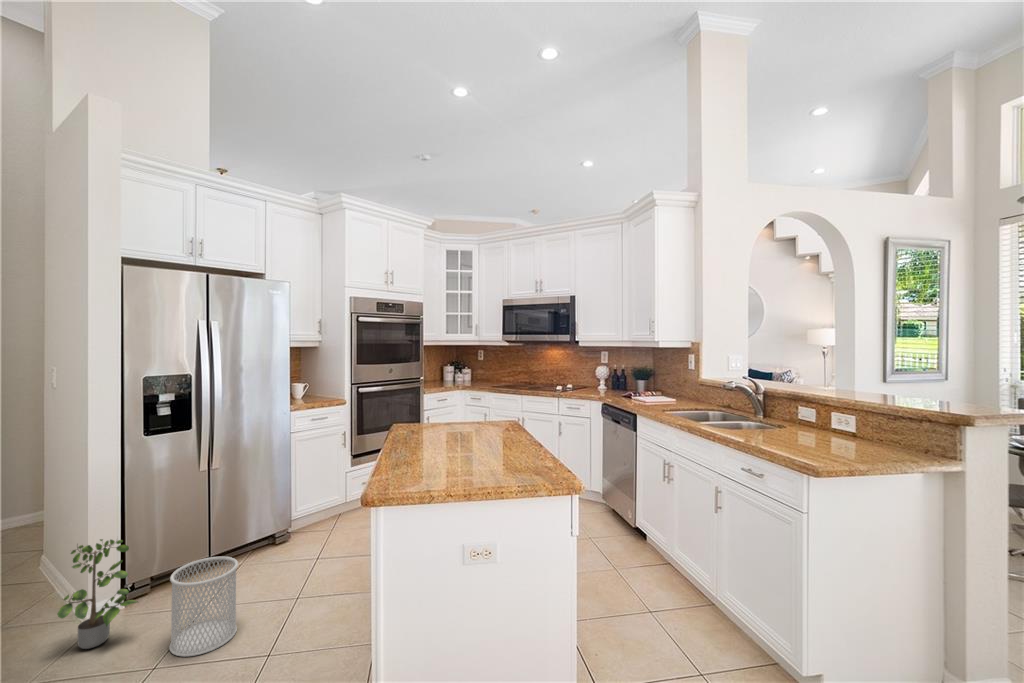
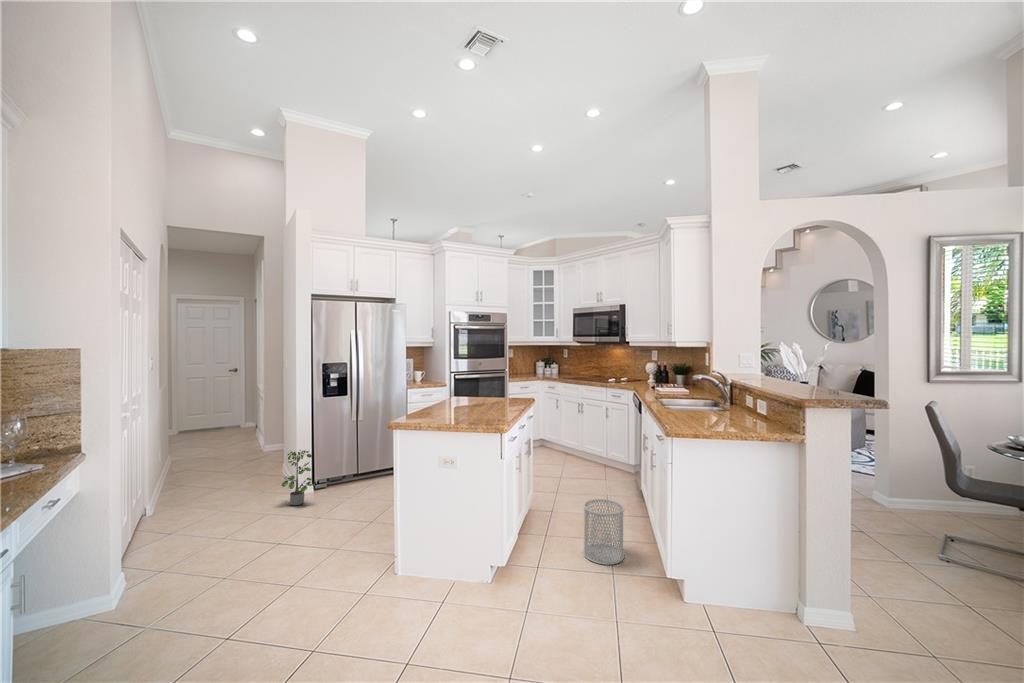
wastebasket: present [169,556,238,657] -> present [583,499,624,565]

